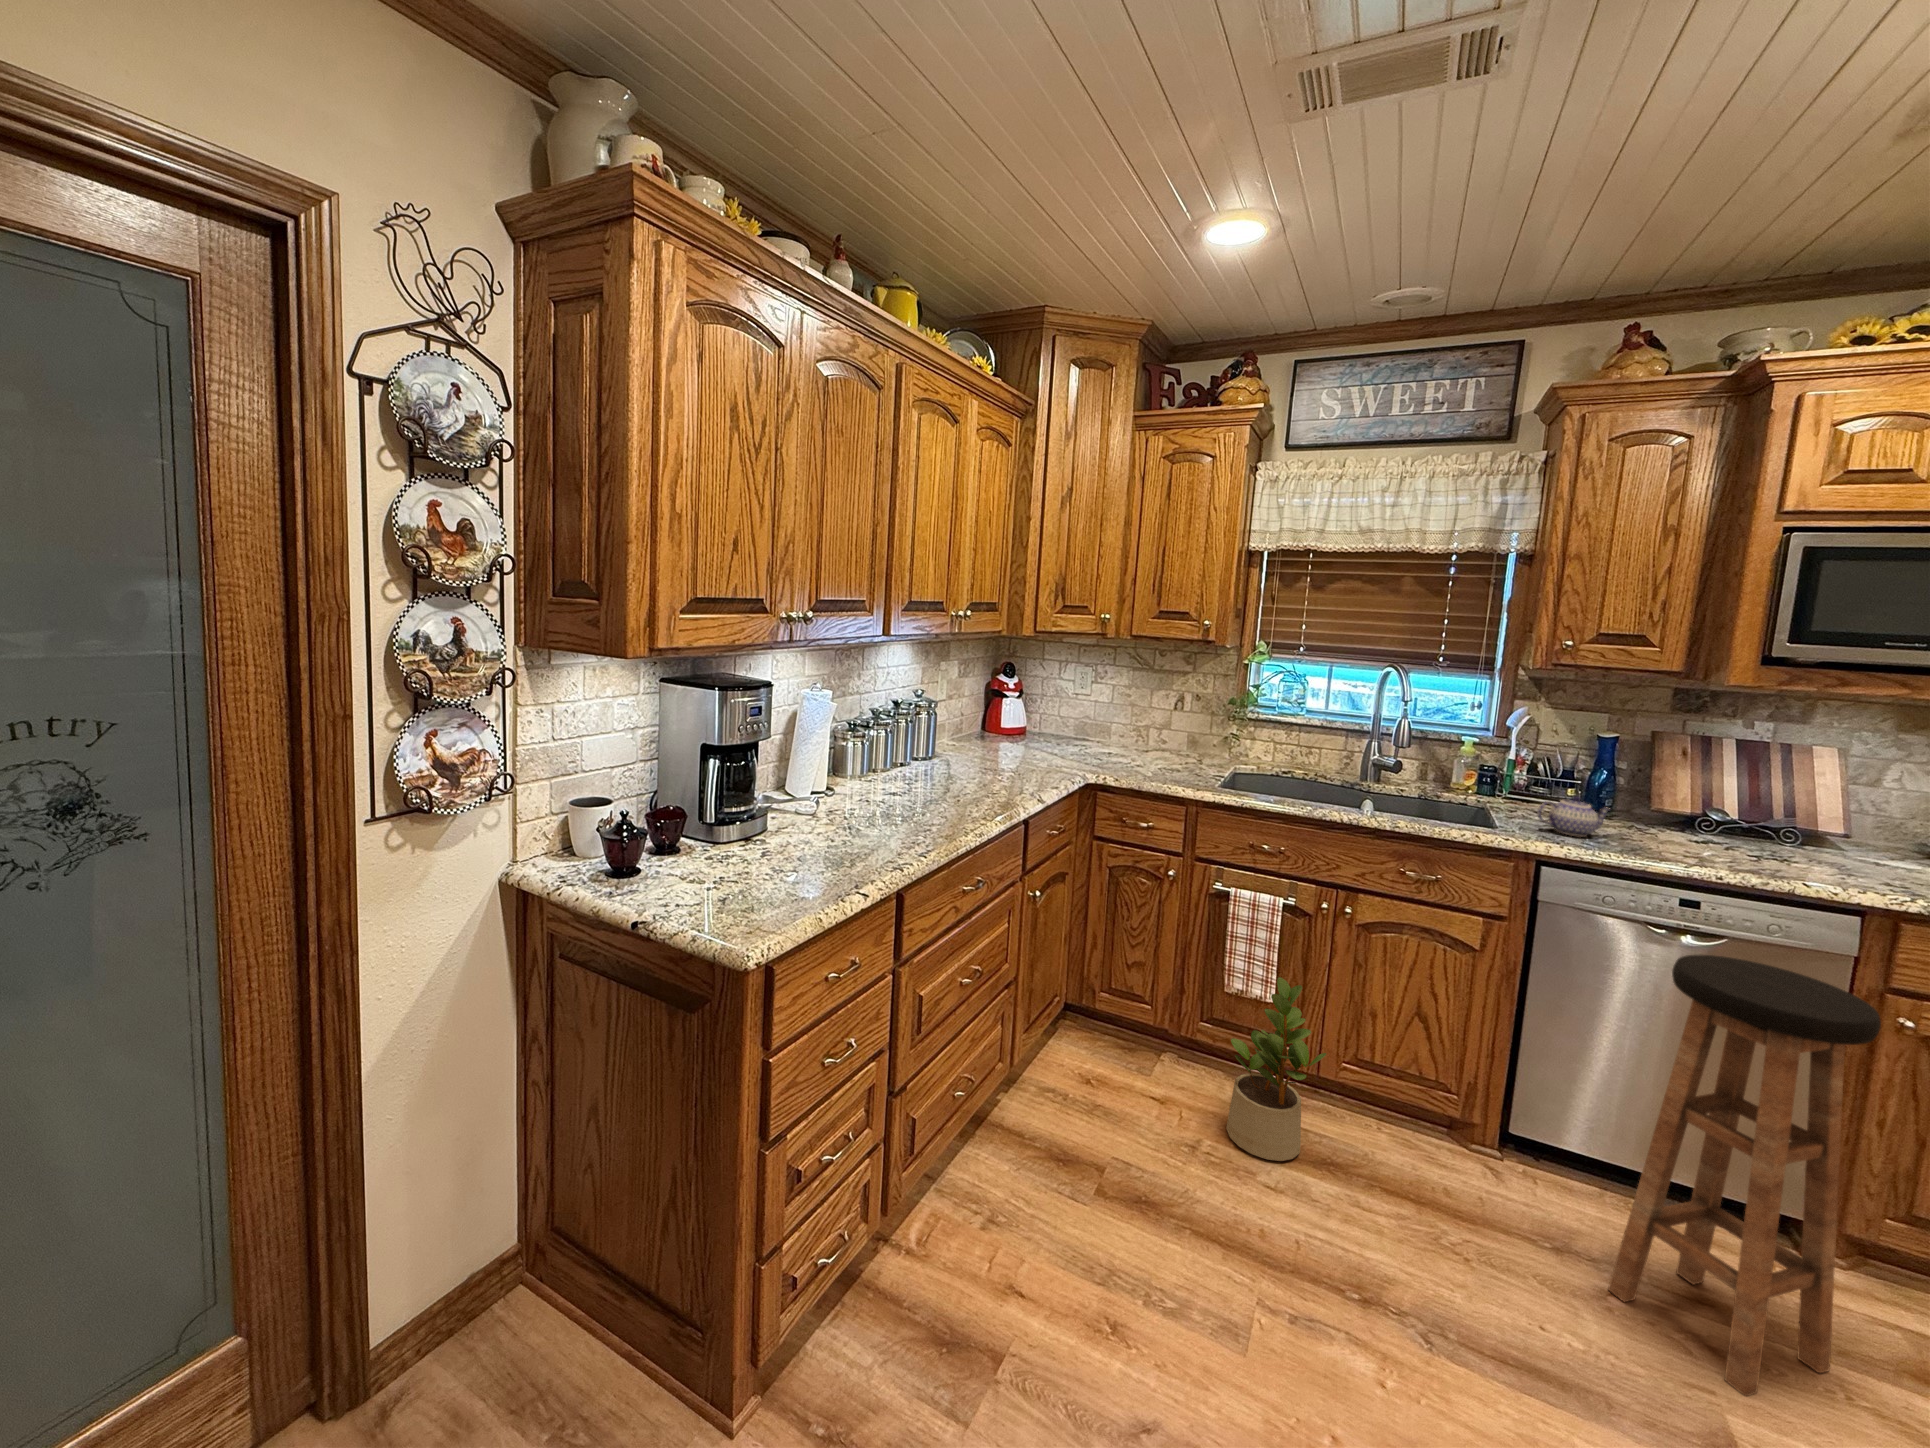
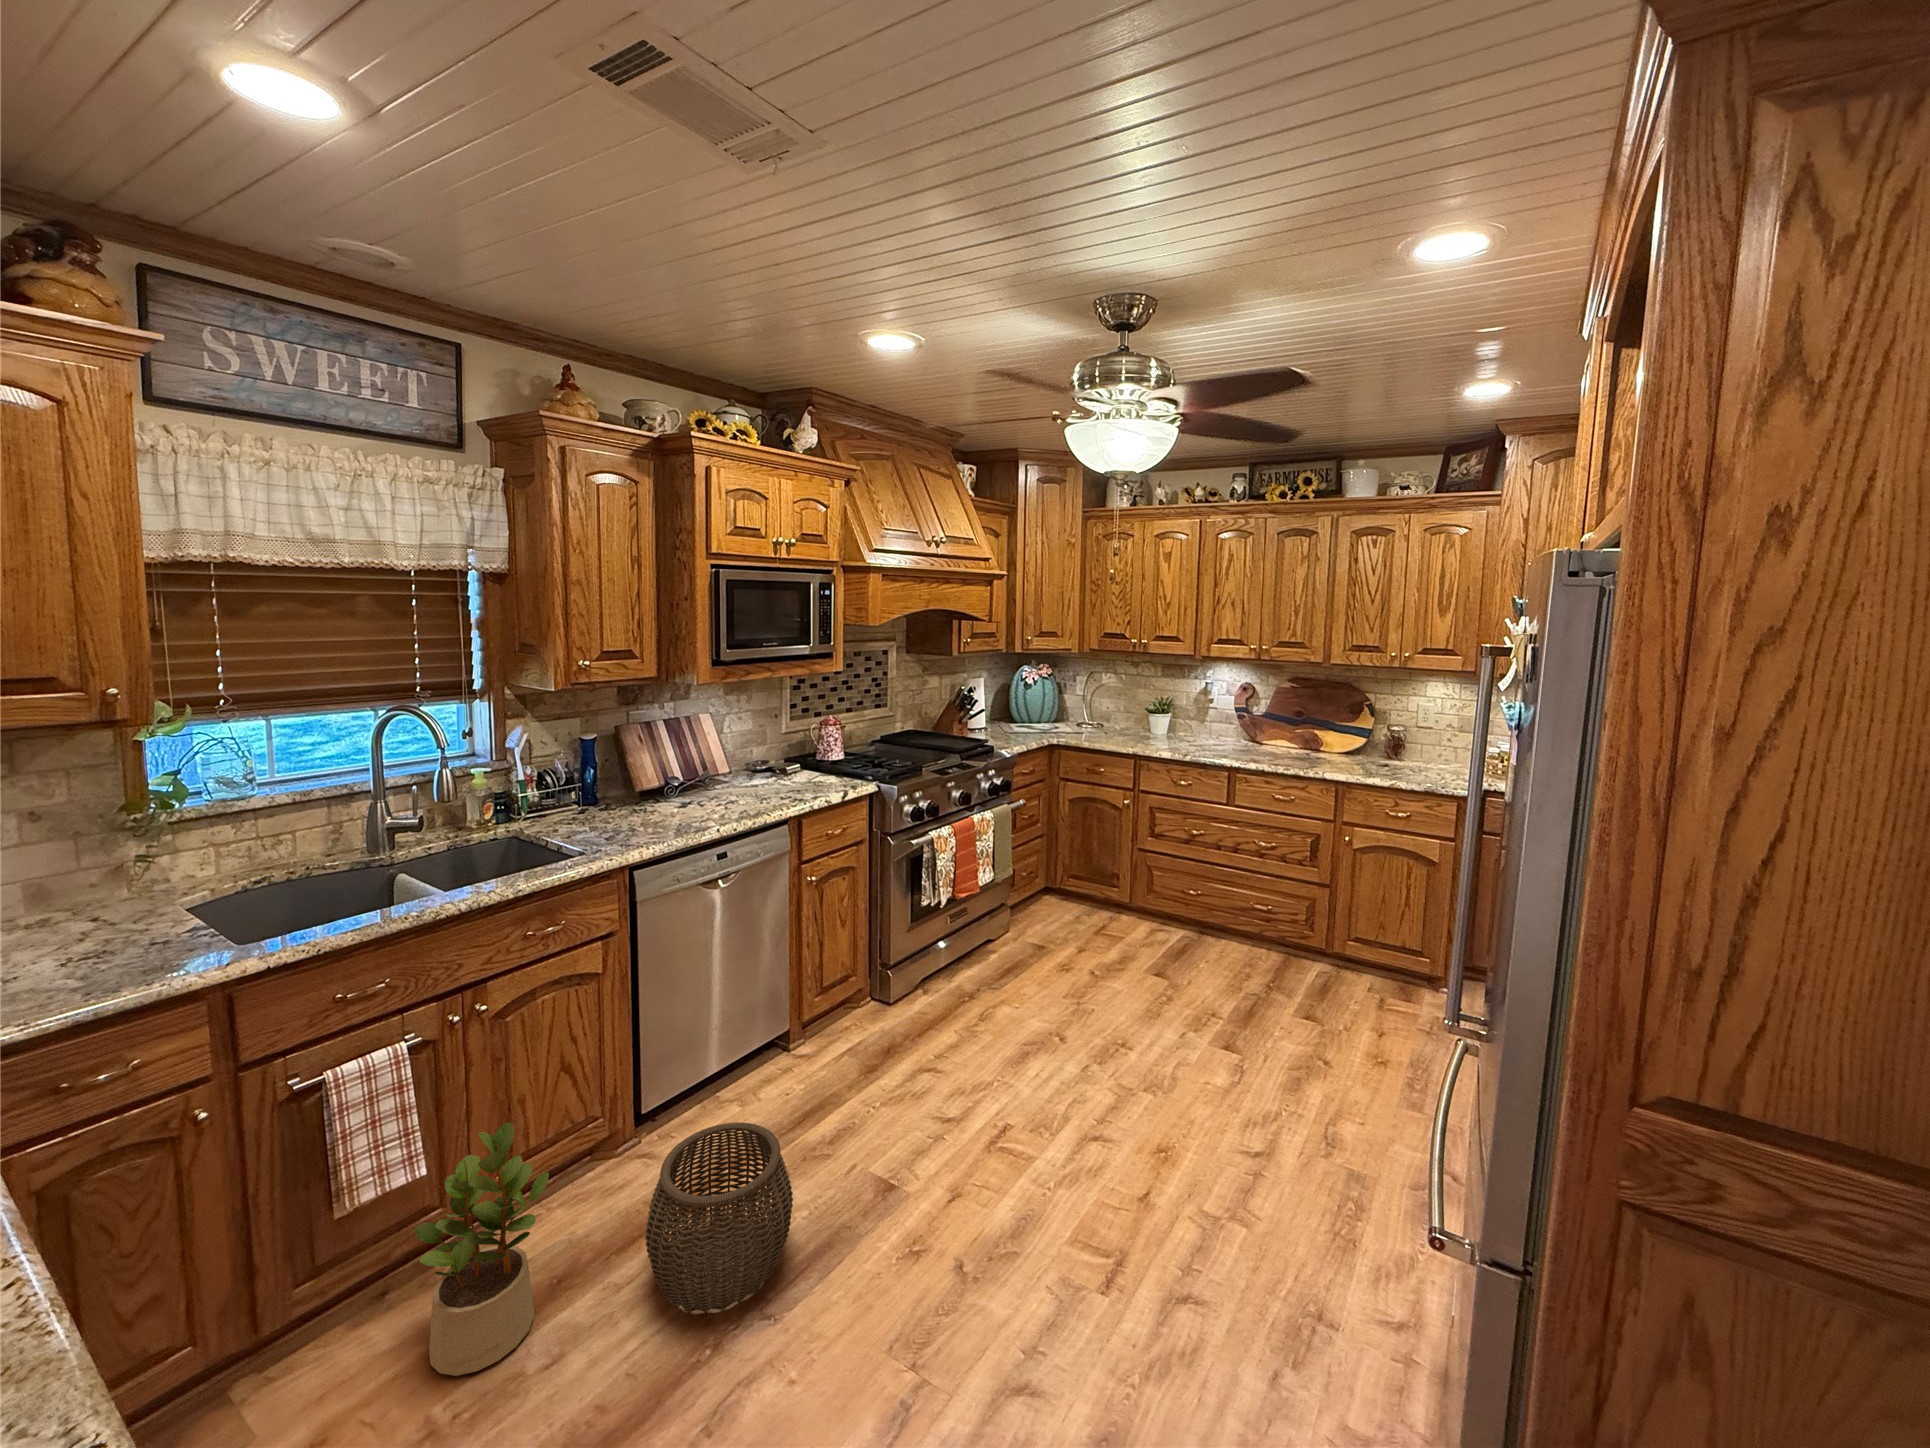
teapot: present [1537,796,1610,837] -> none [611,801,650,836]
bar stool: present [1608,955,1881,1396] -> none [769,874,866,1158]
woven basket: none [1357,1122,1541,1331] -> present [645,1122,793,1313]

